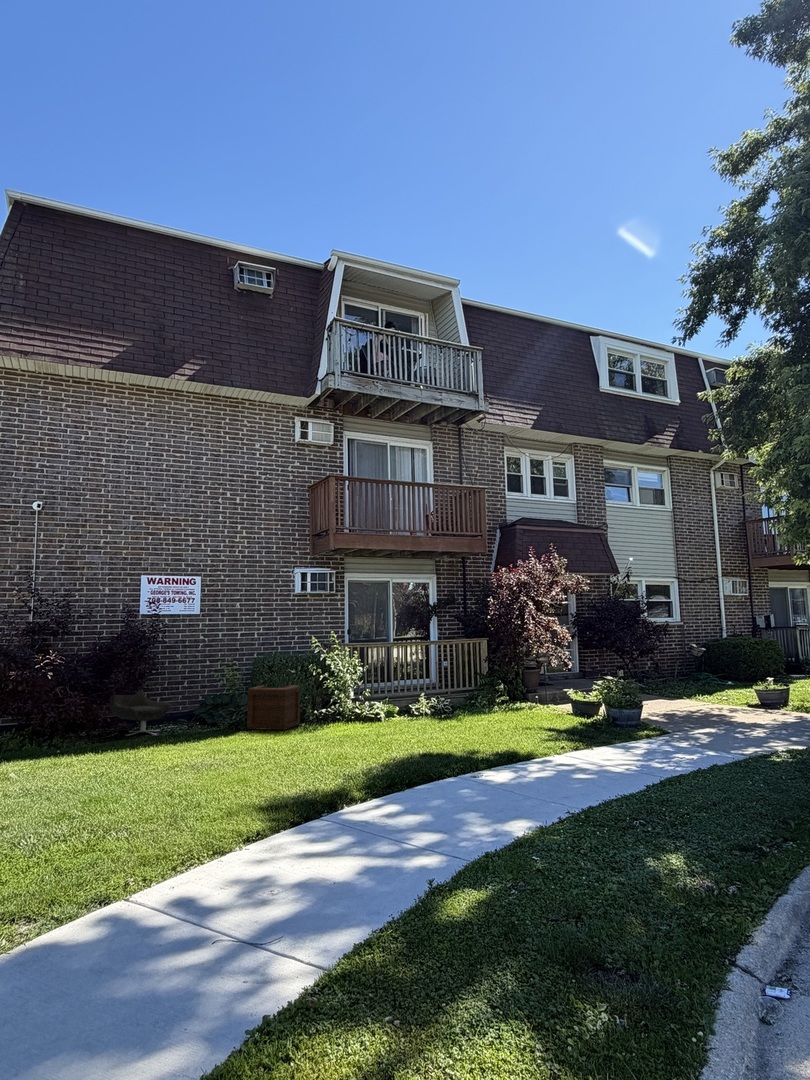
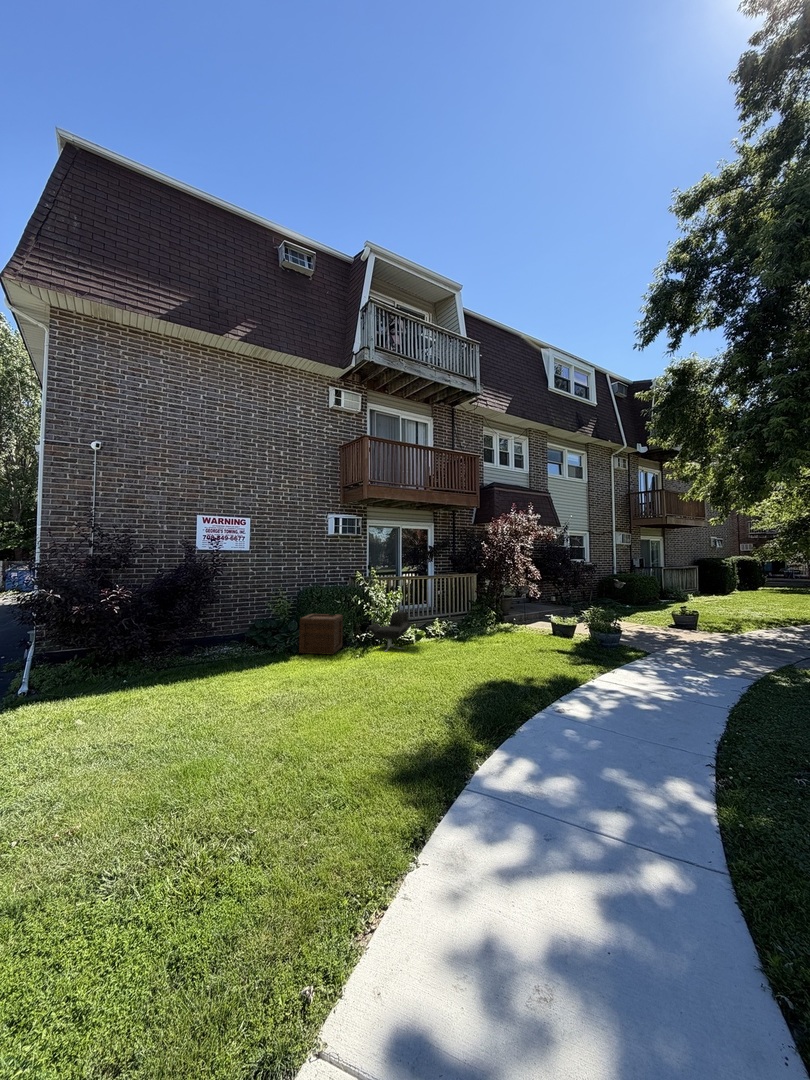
lounge chair: present [110,689,171,735] -> present [368,612,410,651]

